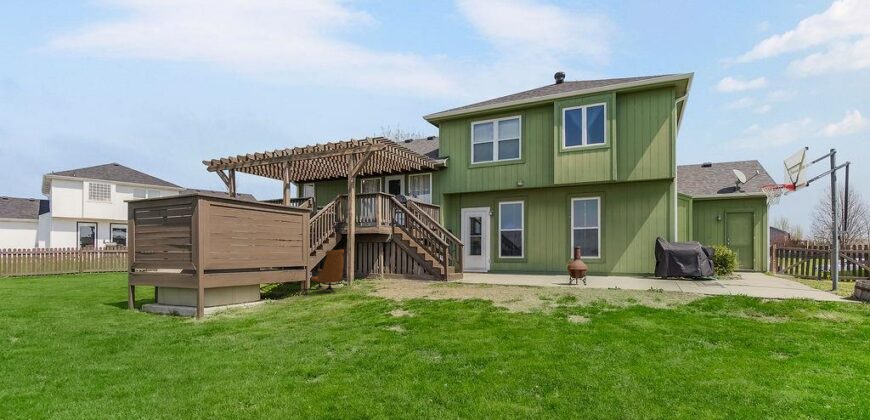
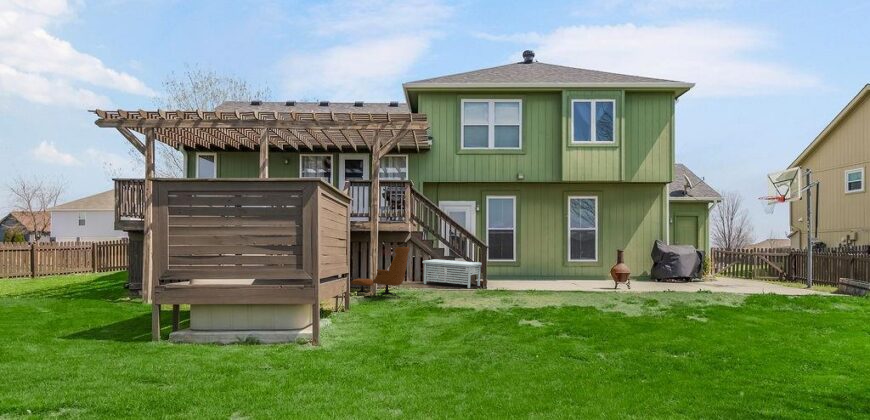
storage bench: none [395,259,442,285] -> present [423,259,482,288]

